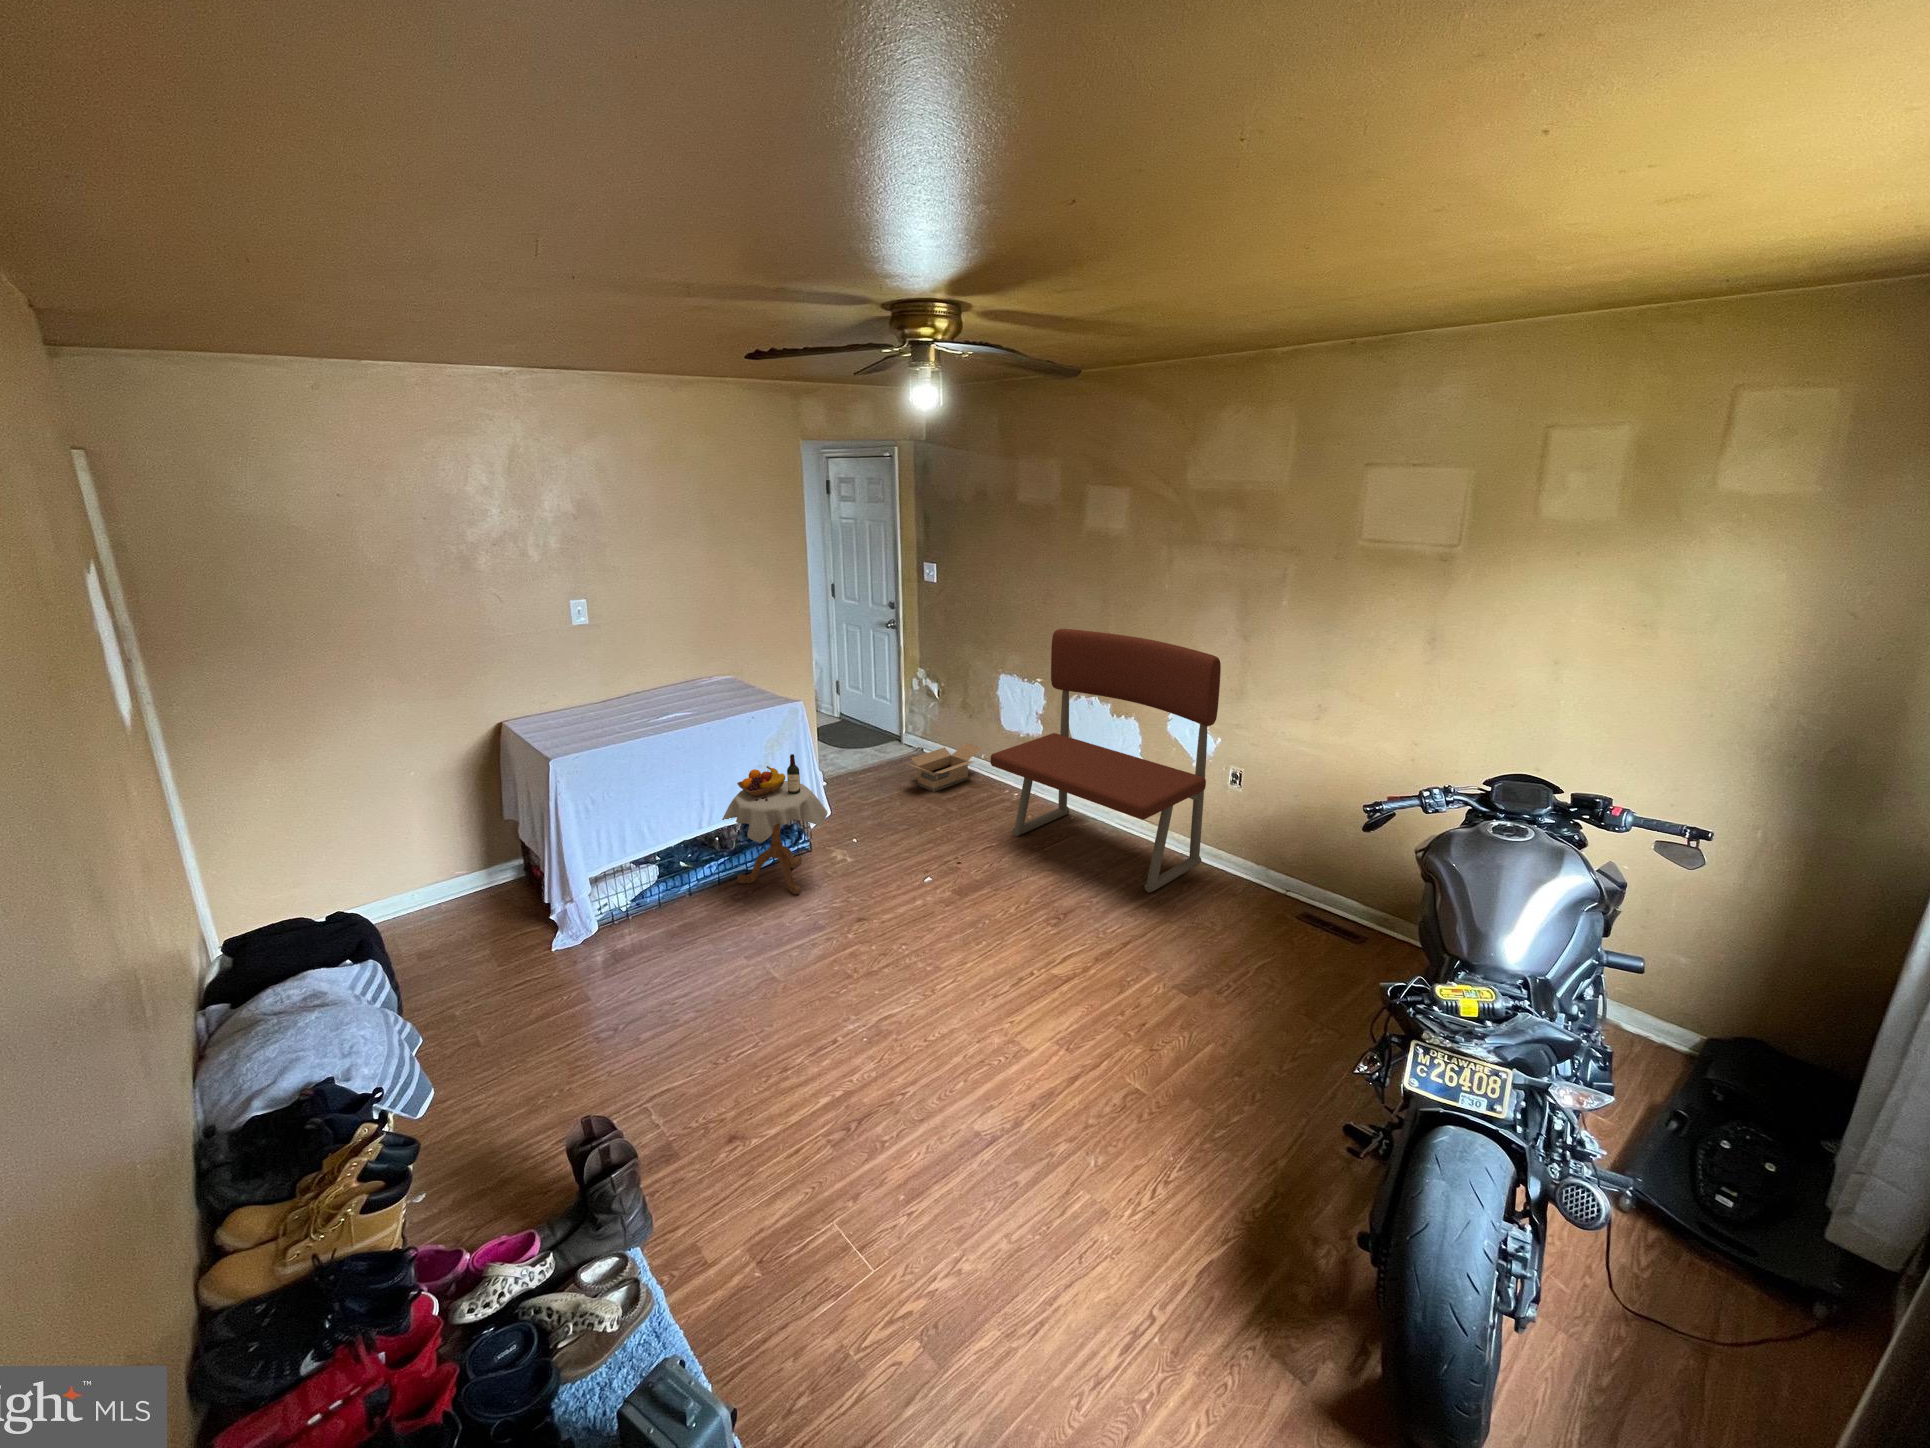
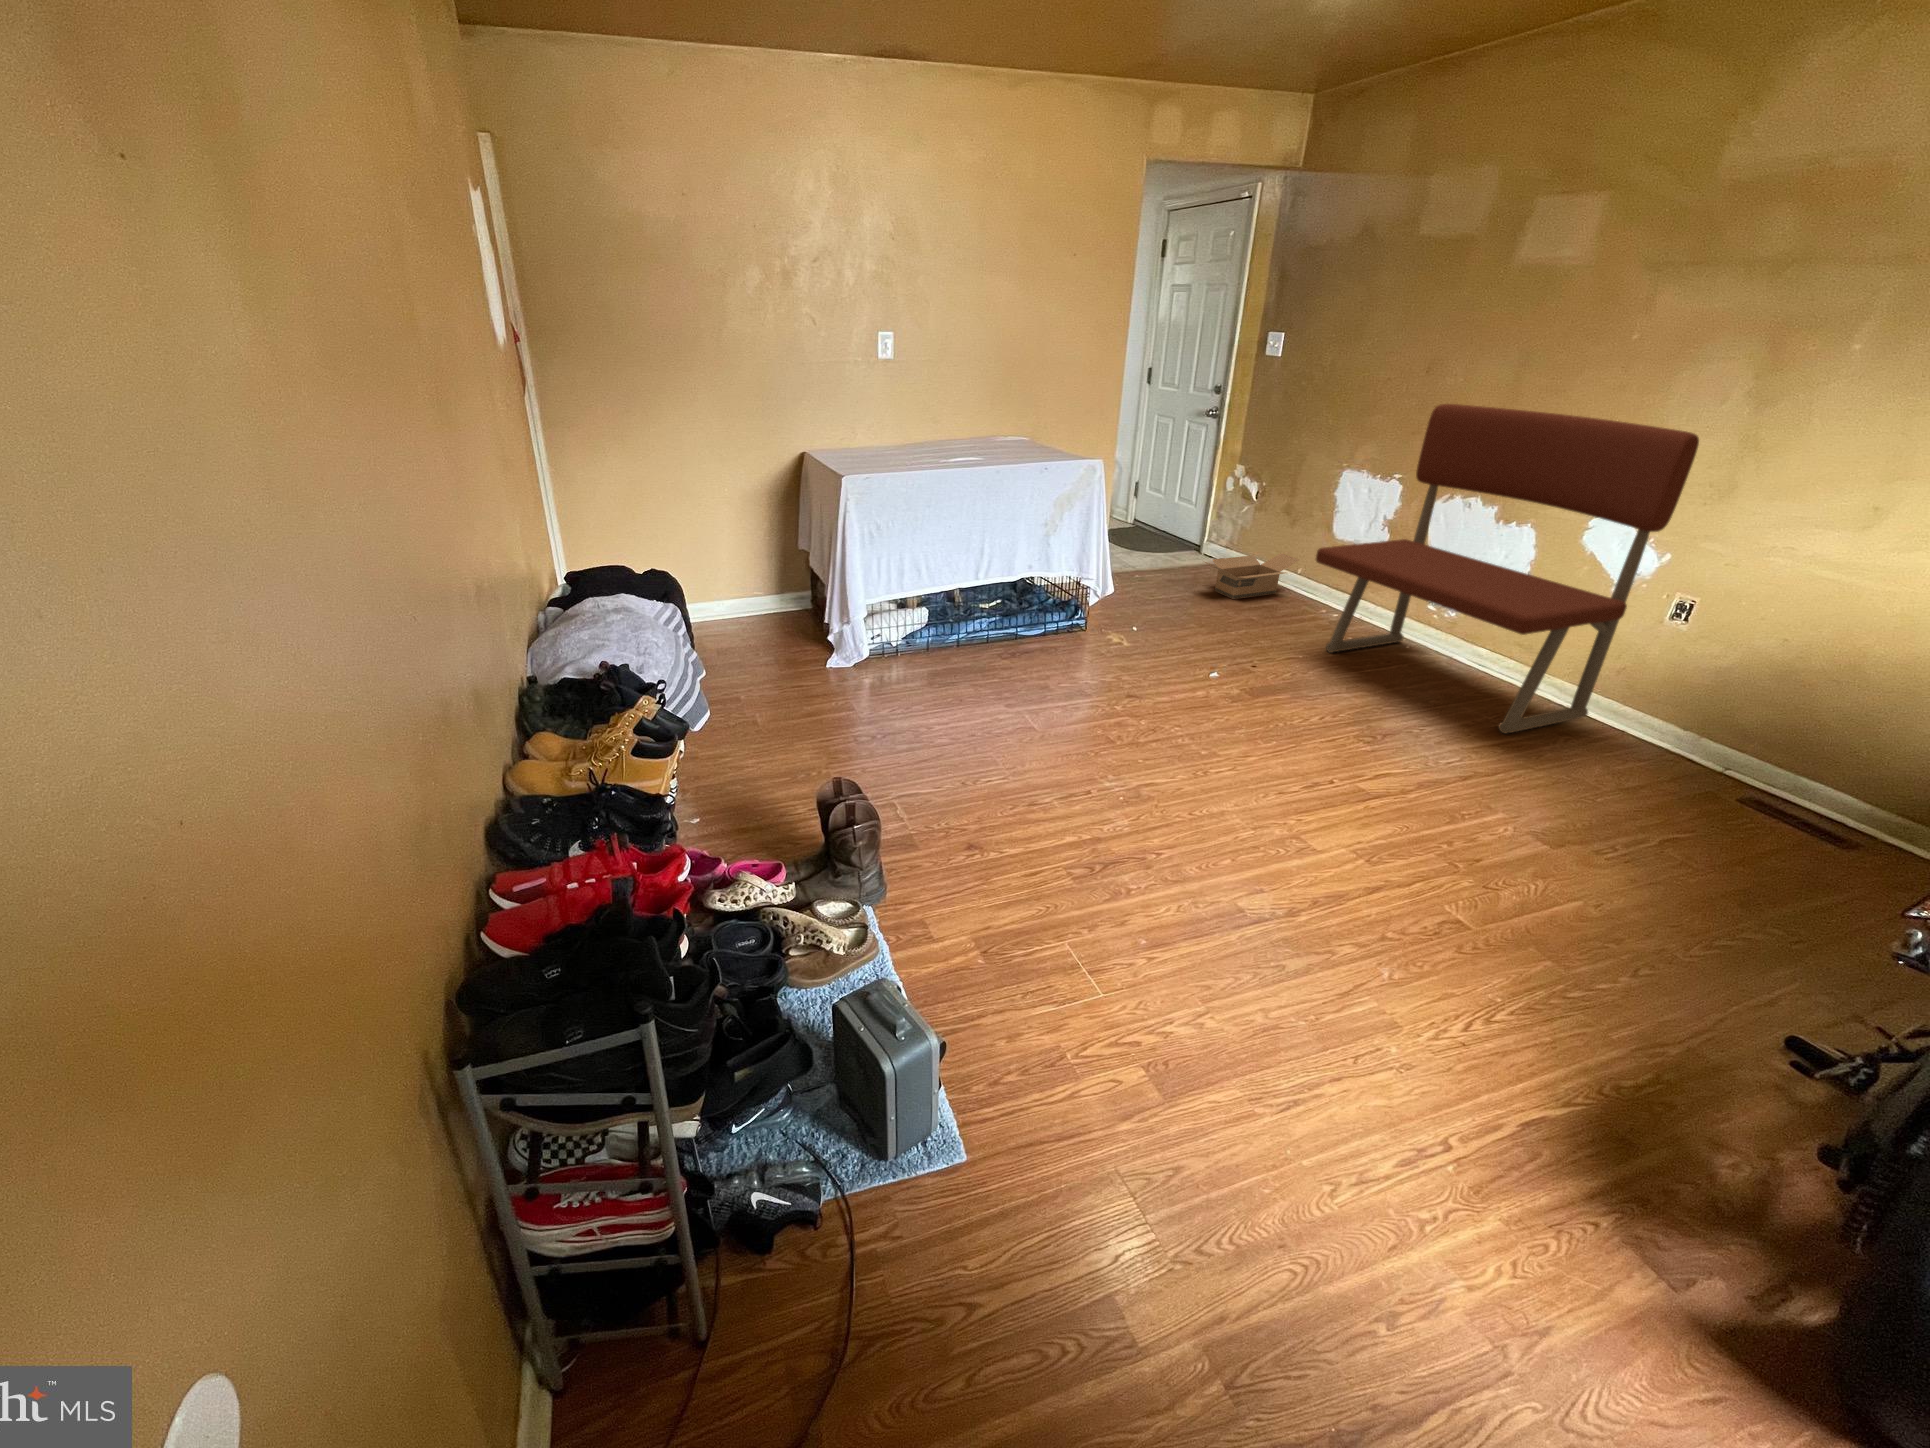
side table: present [722,754,828,895] -> none [1001,511,1113,663]

